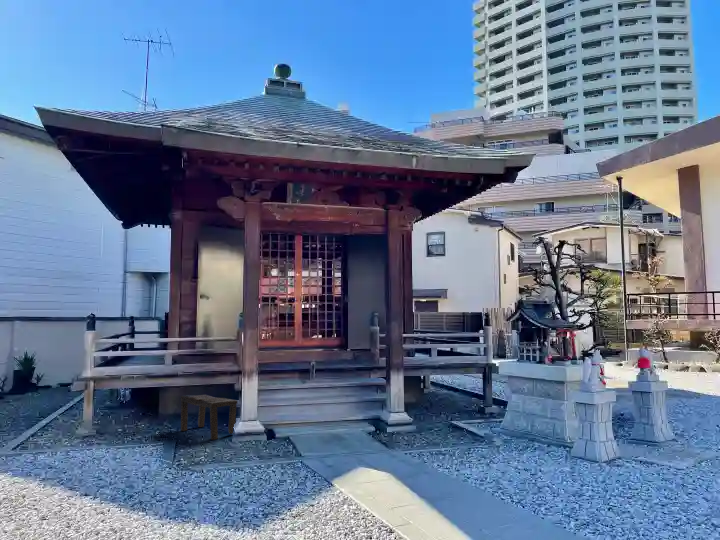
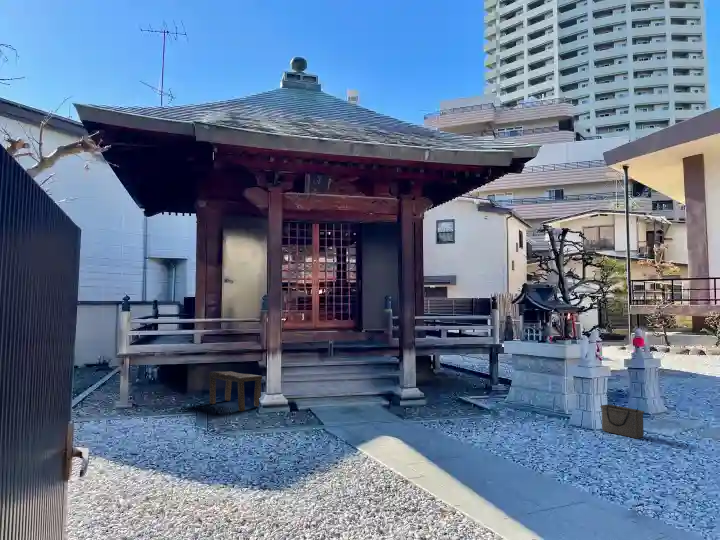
basket: none [605,433,654,472] -> present [600,404,644,438]

